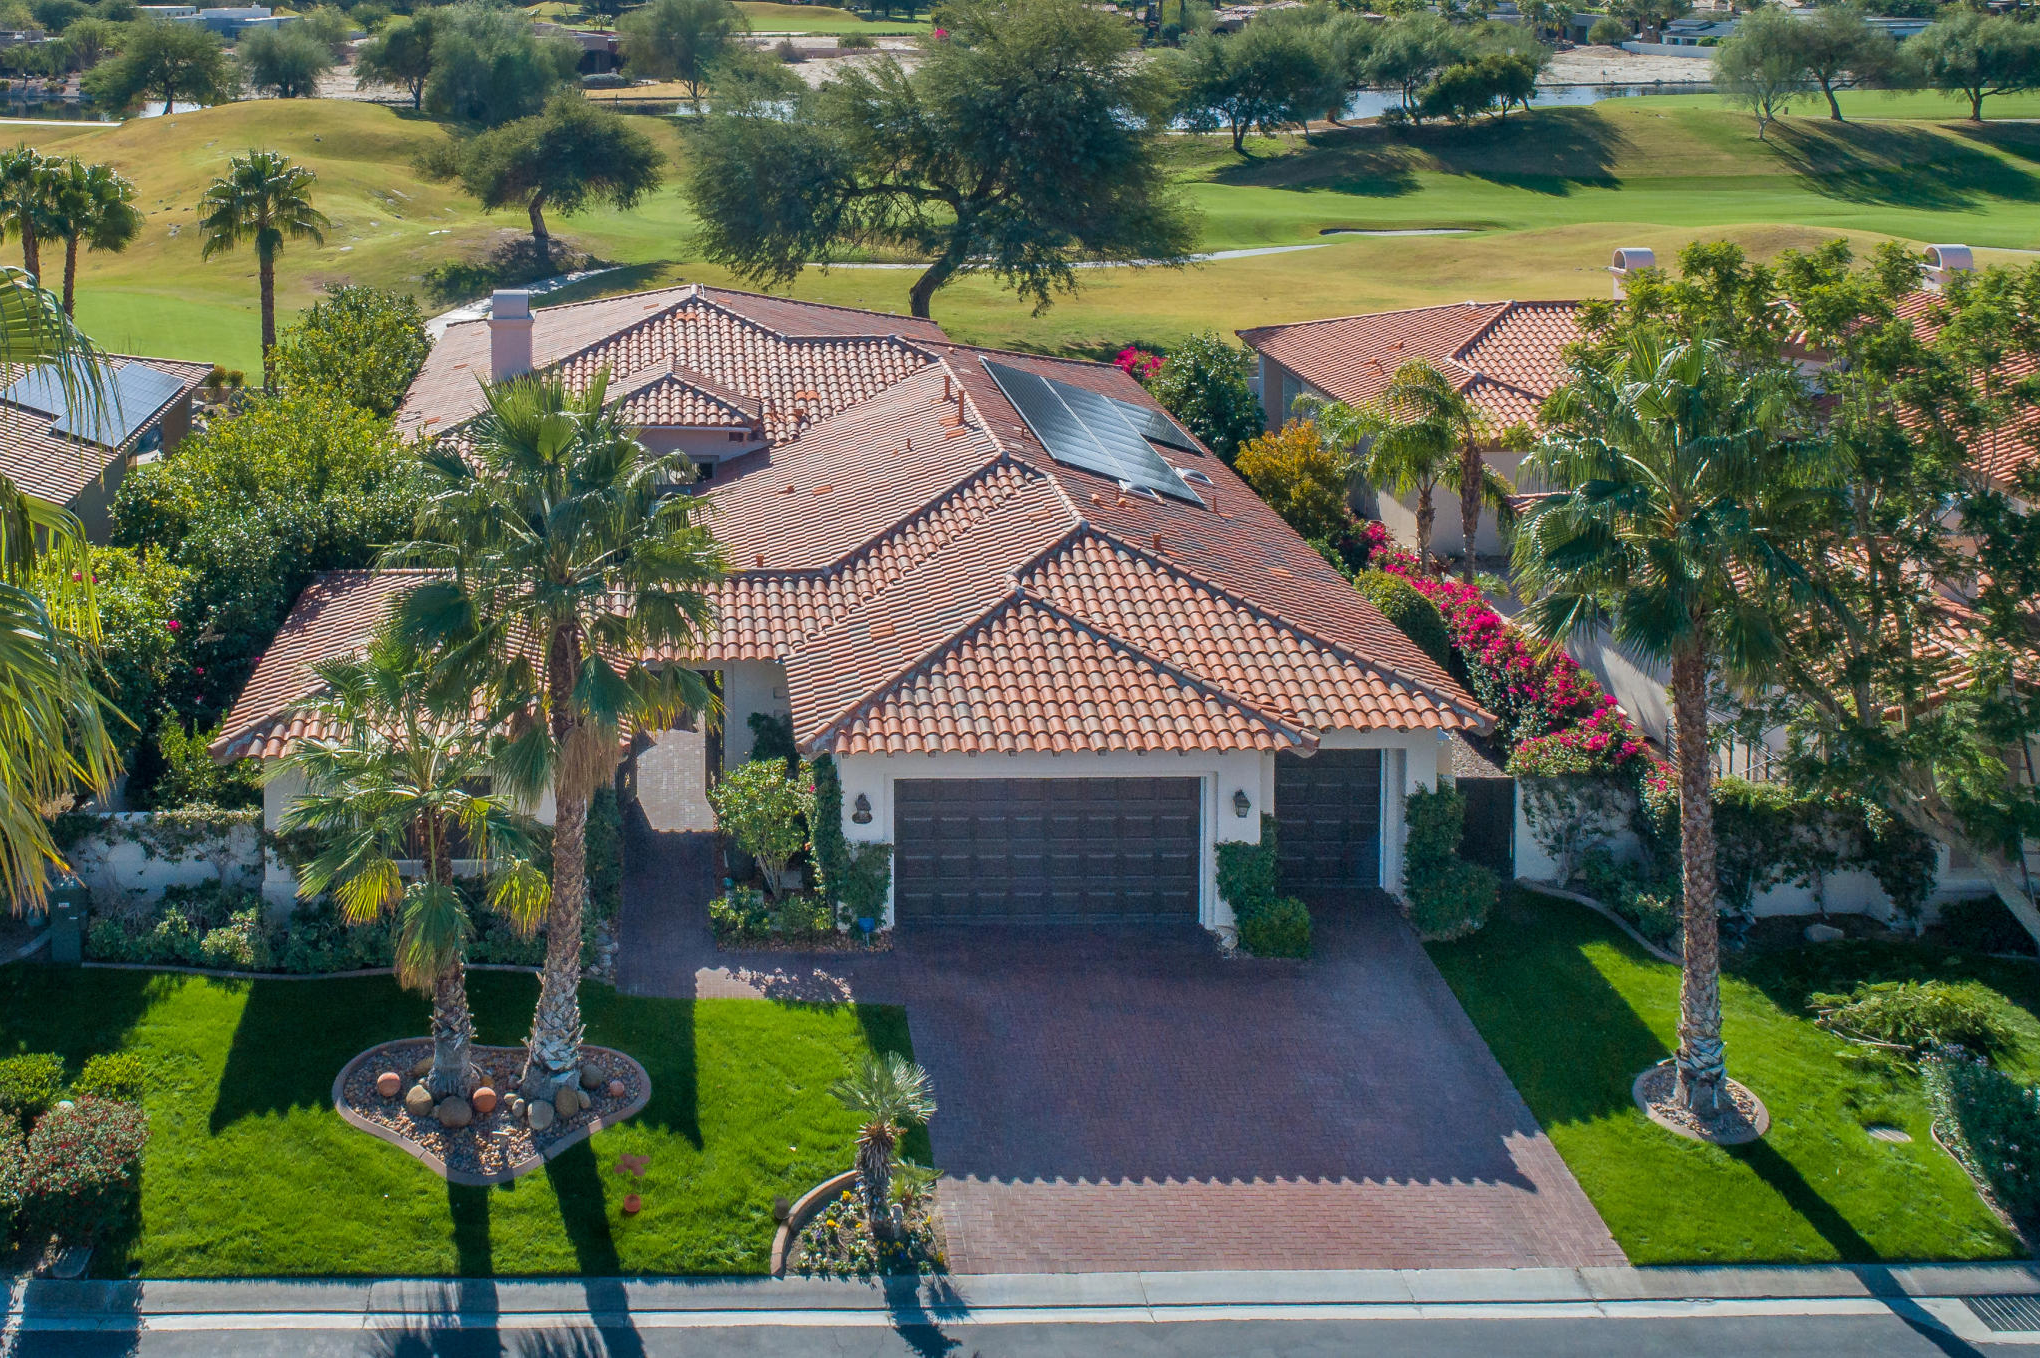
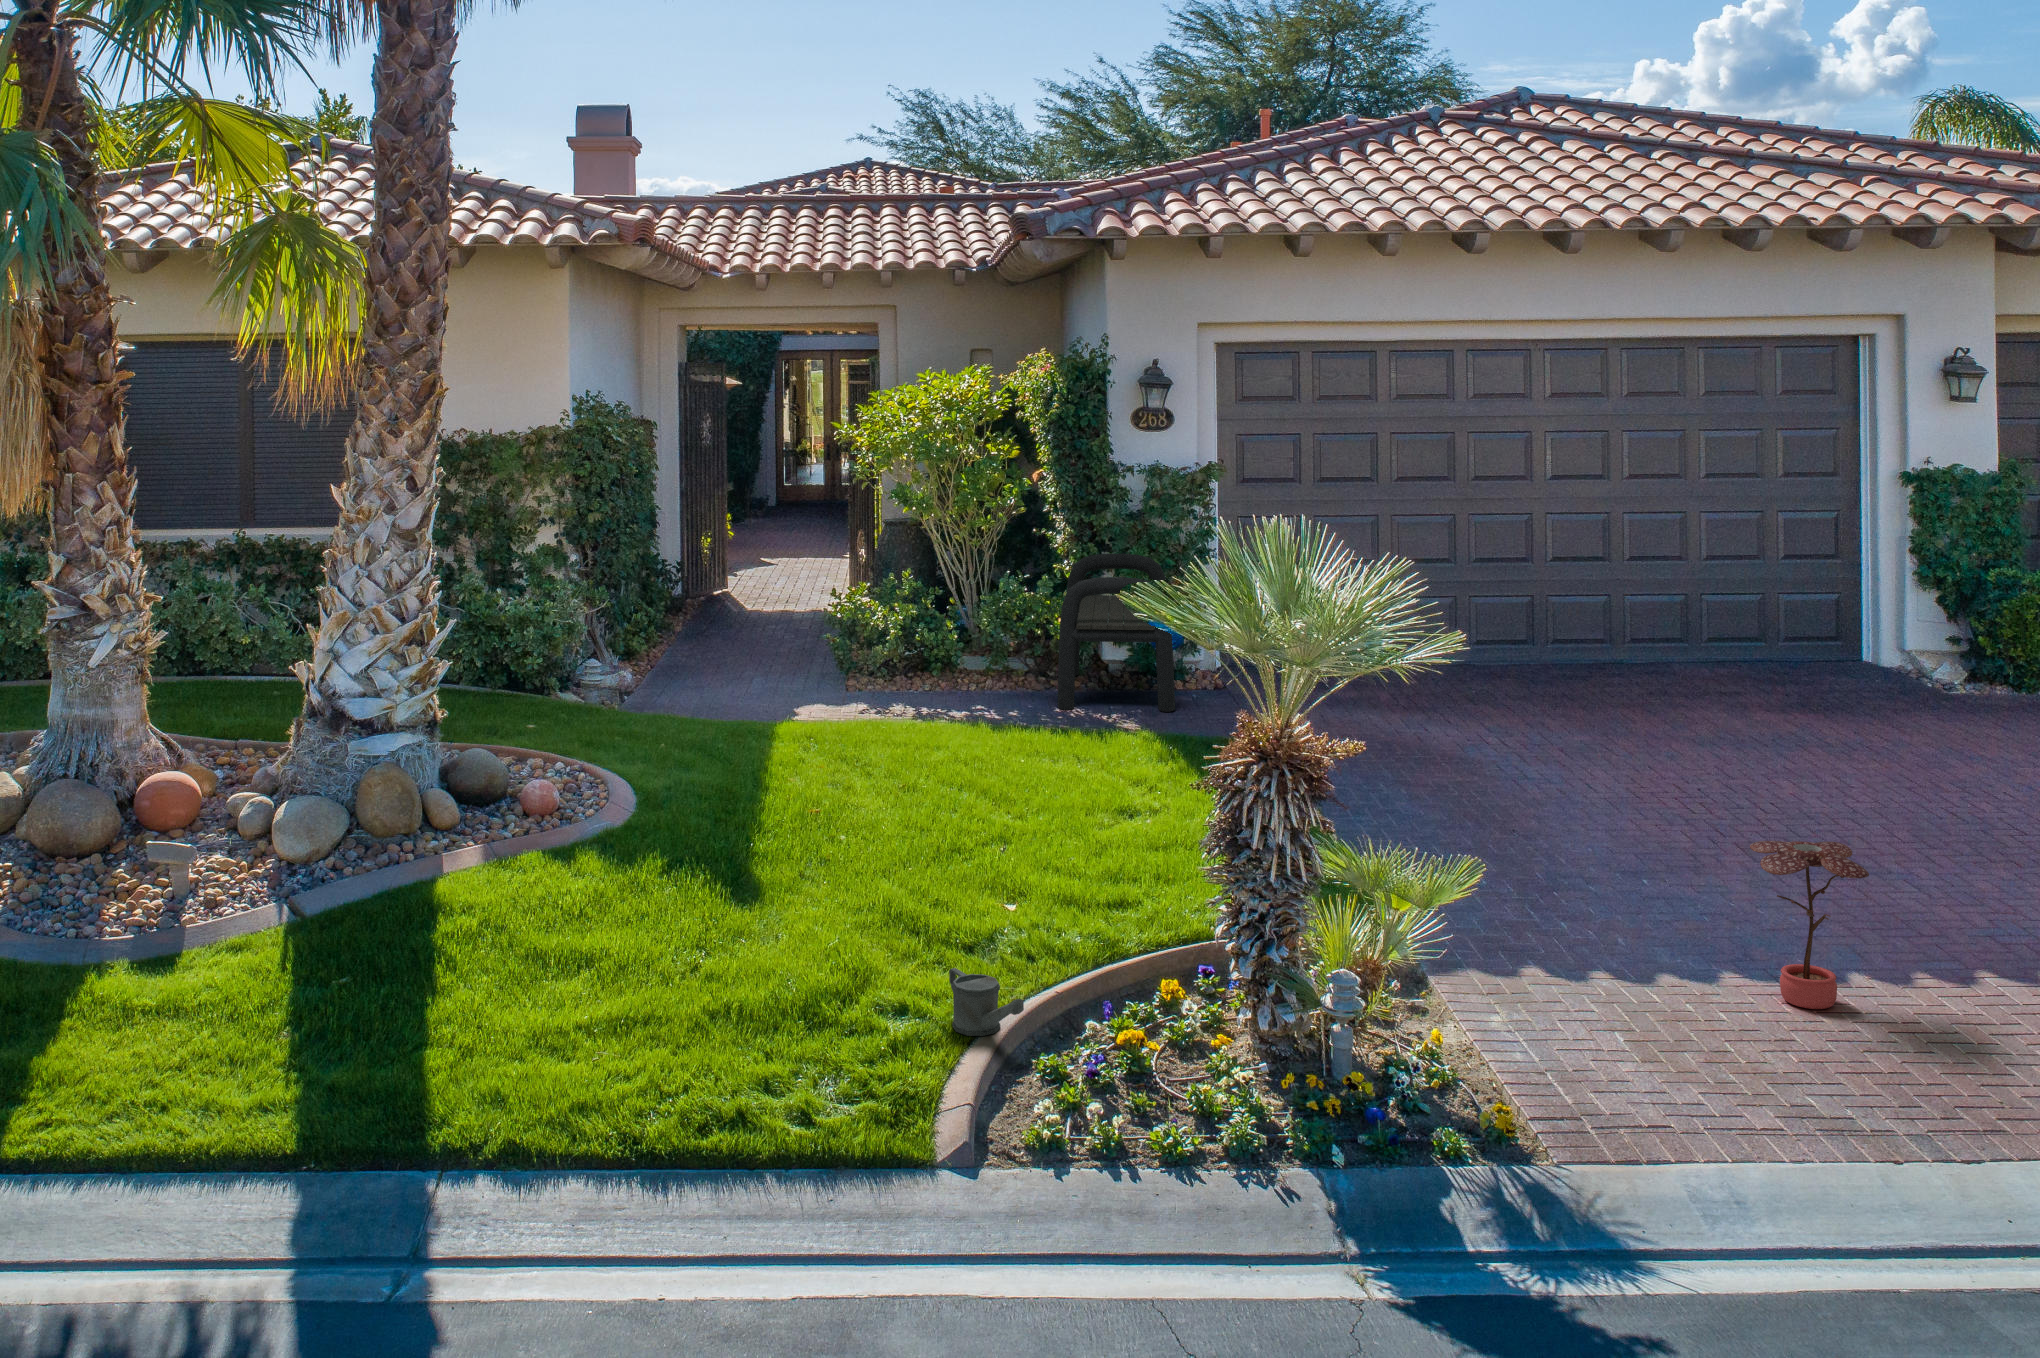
bench: none [811,885,865,980] -> present [1058,554,1175,712]
potted plant: present [614,1154,650,1212] -> present [1750,841,1869,1009]

